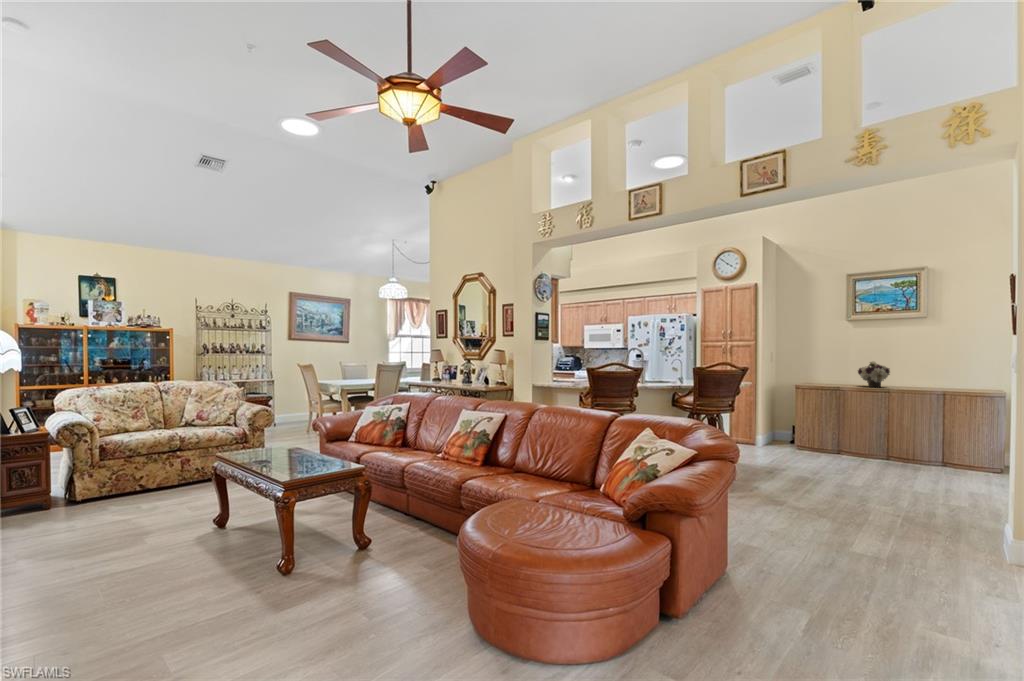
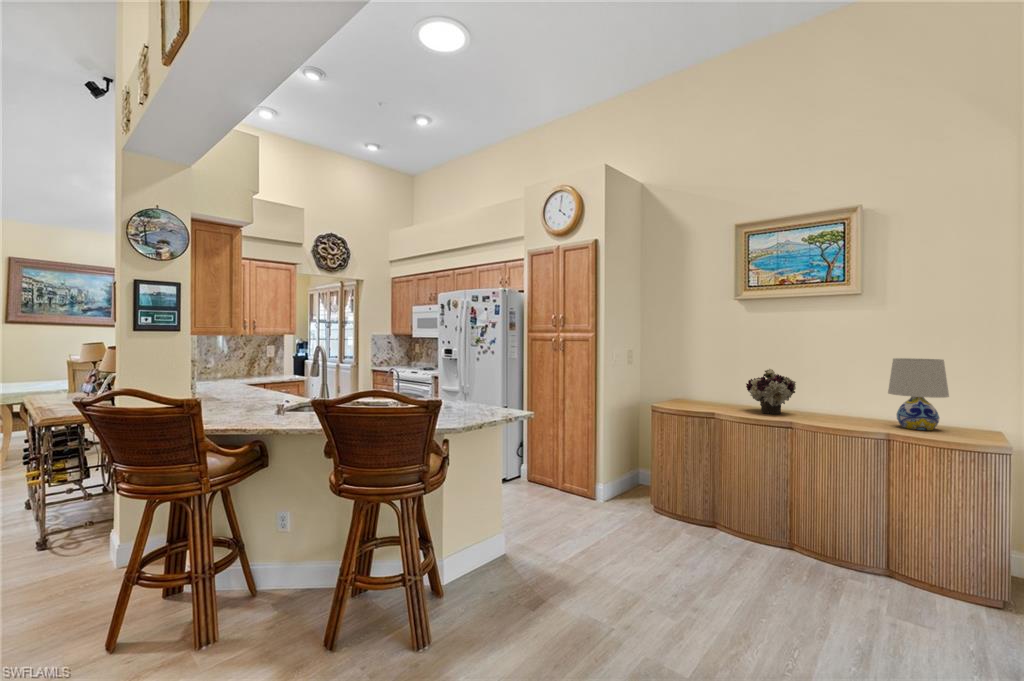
table lamp: none [947,353,983,392] -> present [888,358,949,430]

